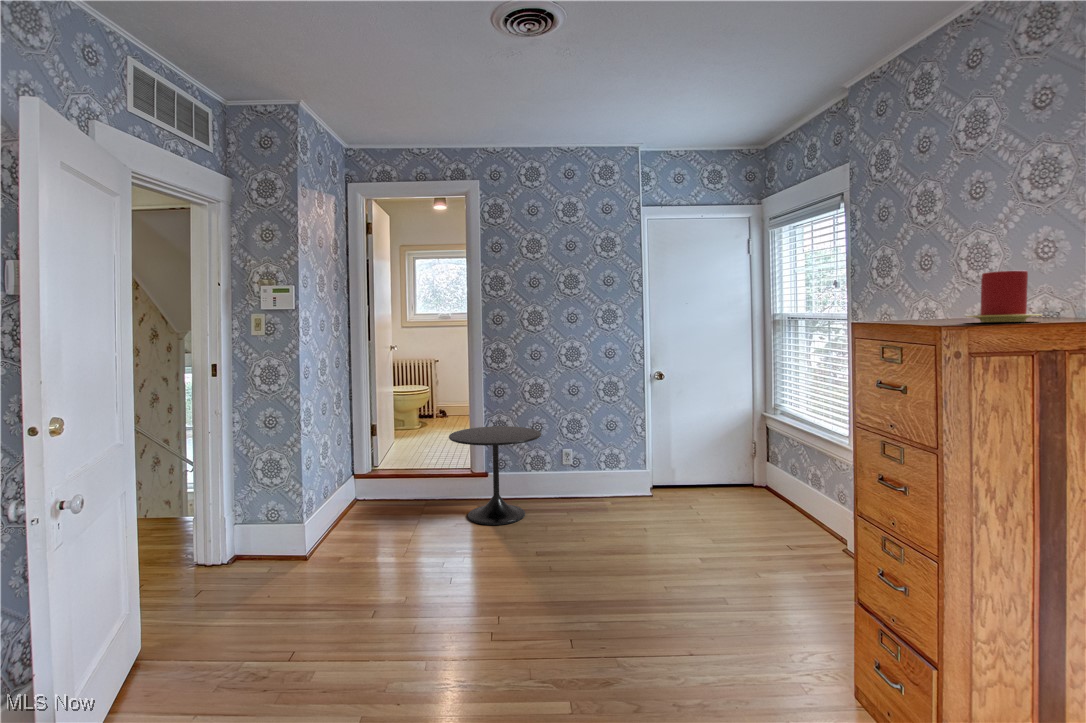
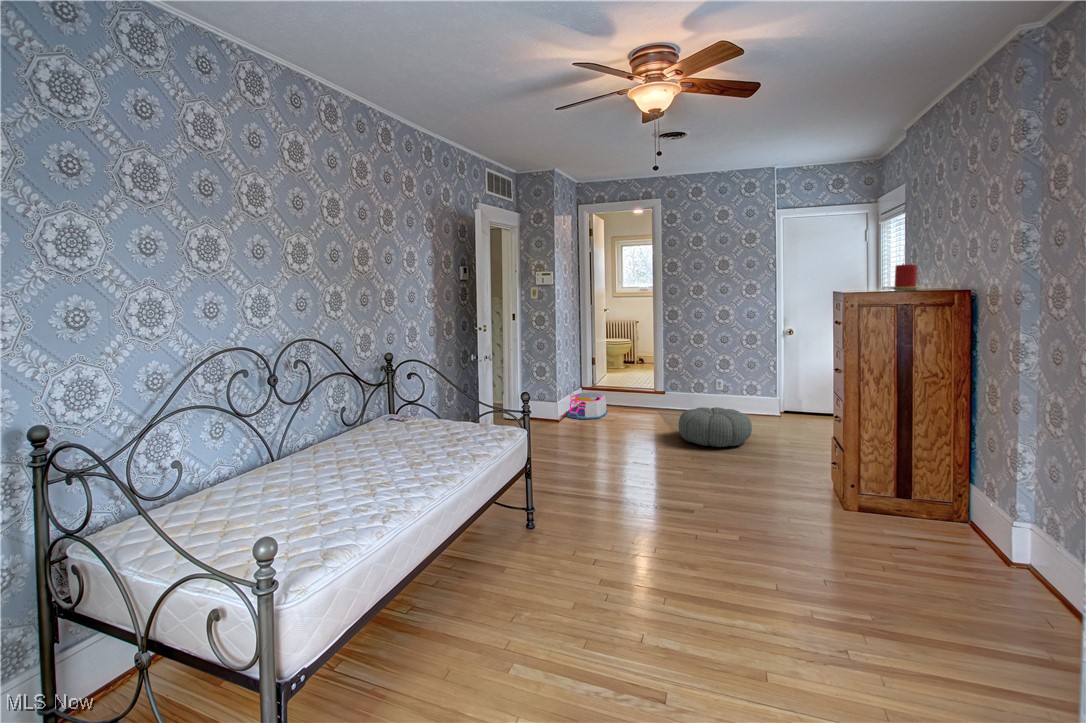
side table: present [449,426,541,525] -> none [637,360,696,418]
storage bin: none [329,488,402,544] -> present [567,393,607,419]
pouf: none [535,515,658,600] -> present [678,407,752,447]

